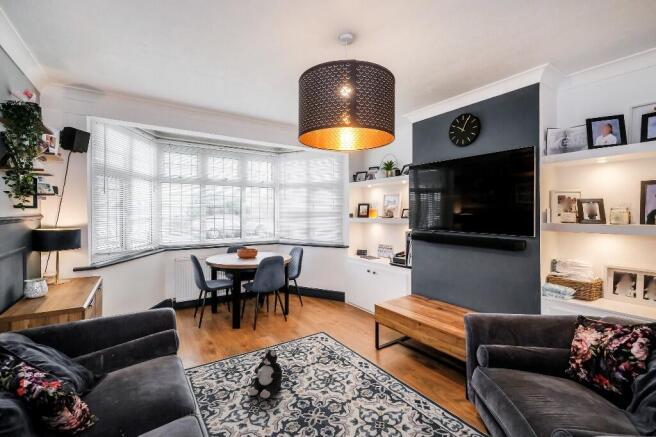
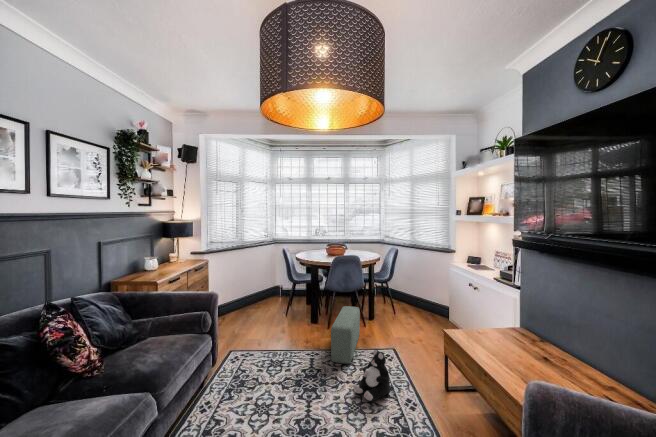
pouf: none [212,314,236,374] -> present [331,306,360,364]

